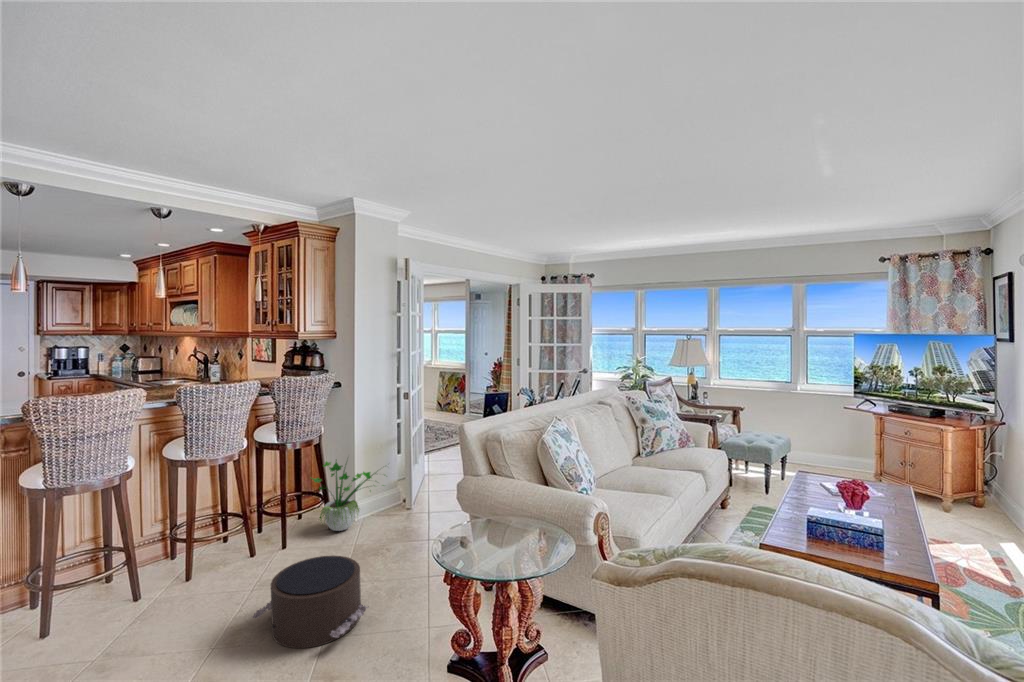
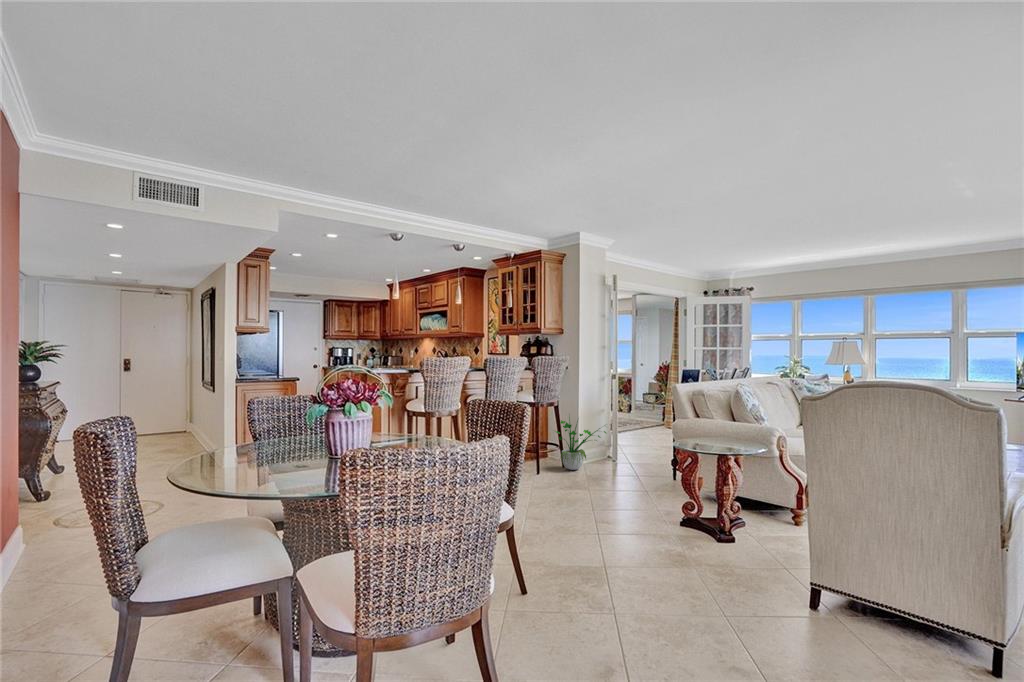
pouf: present [252,556,368,648] -> none [552,468,625,513]

